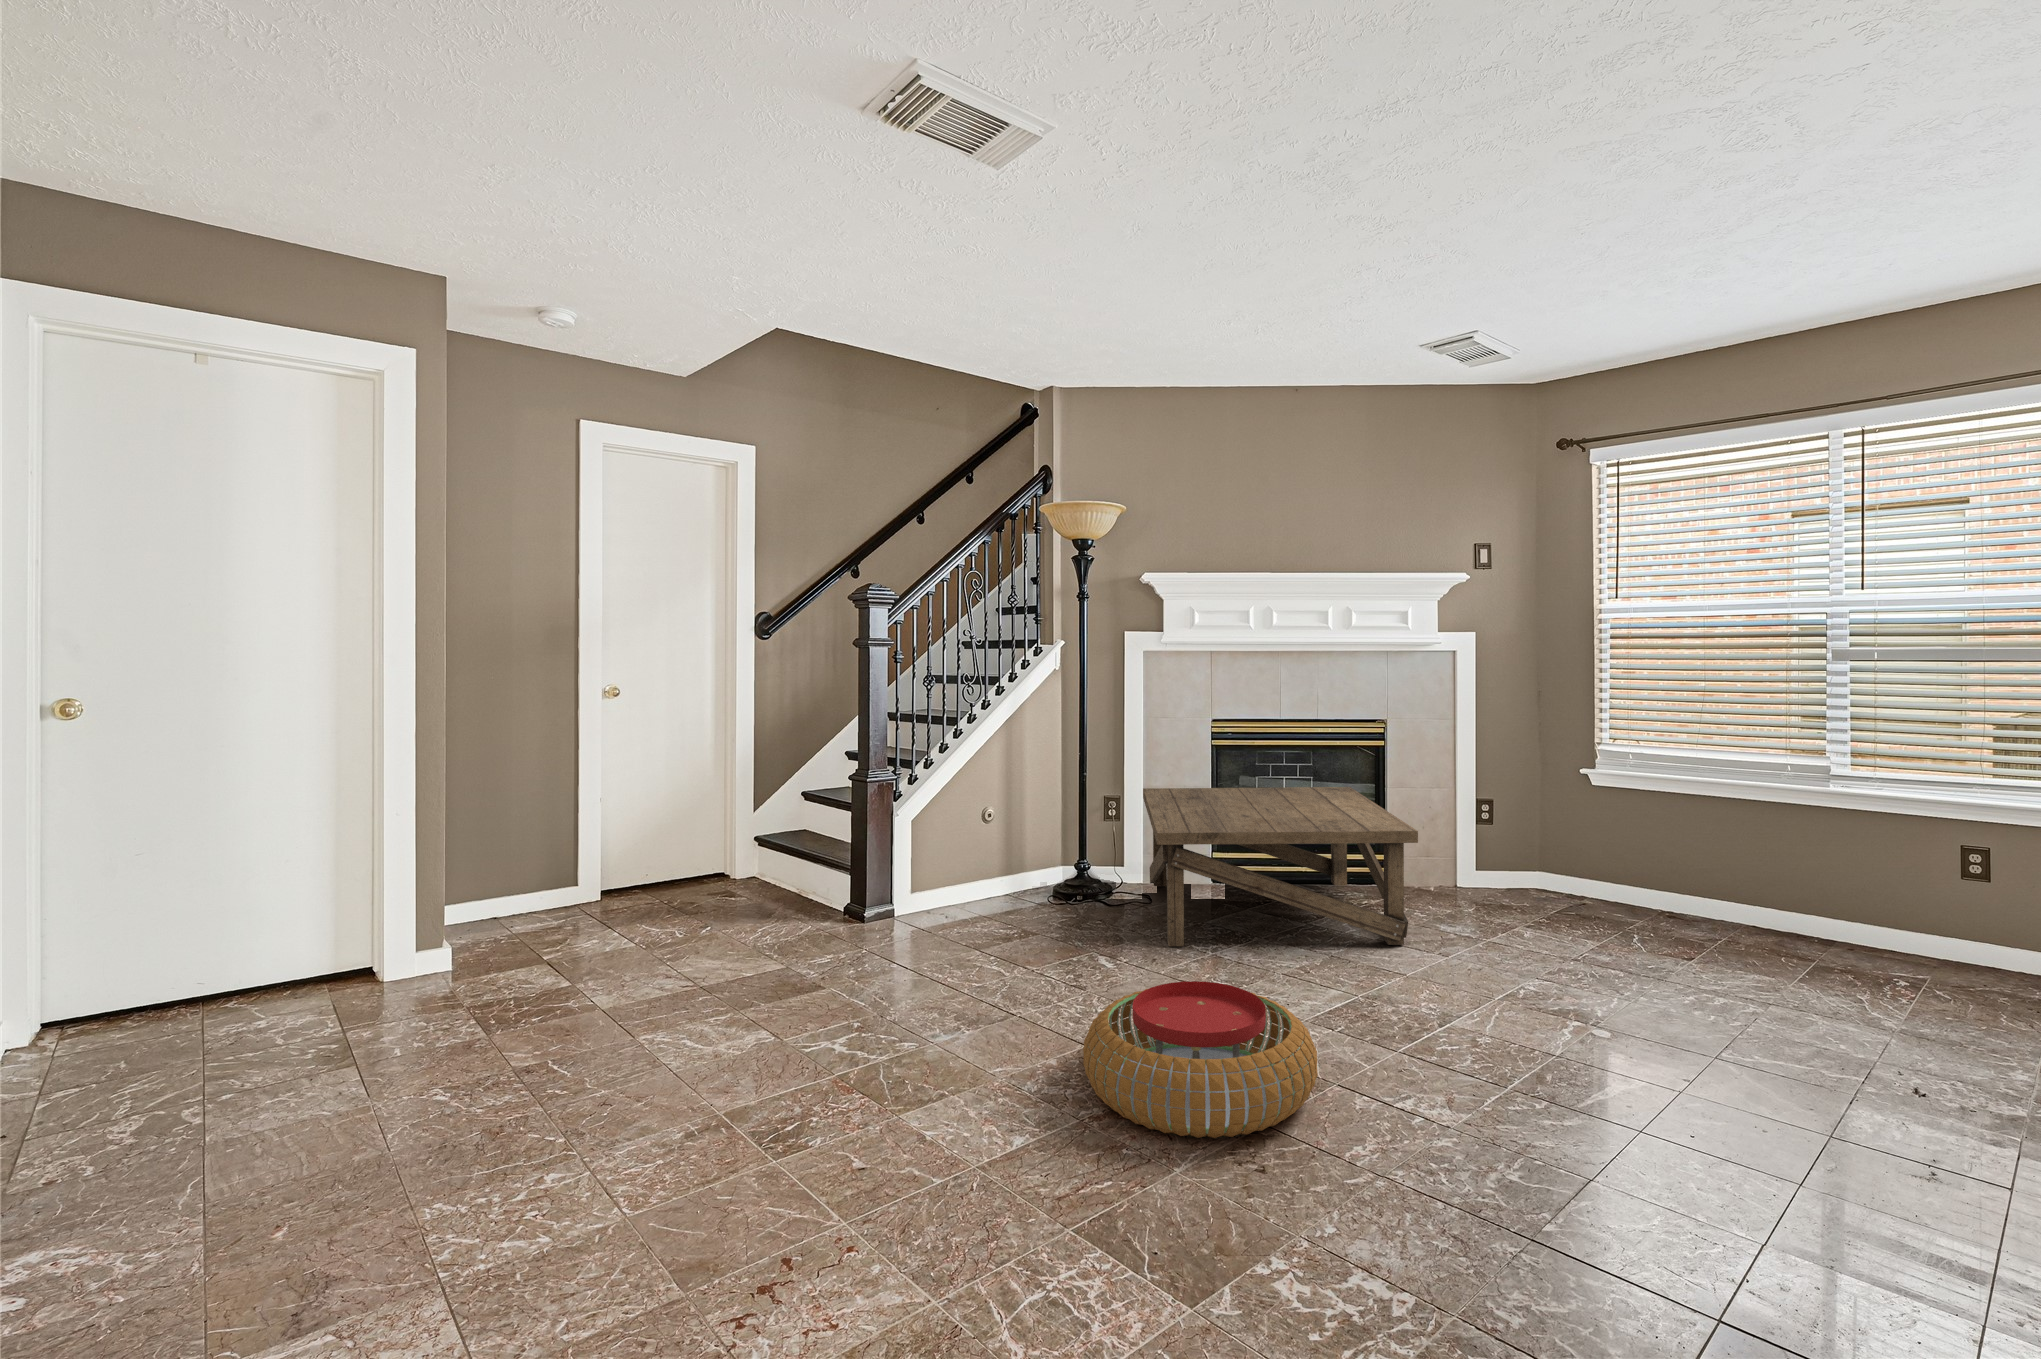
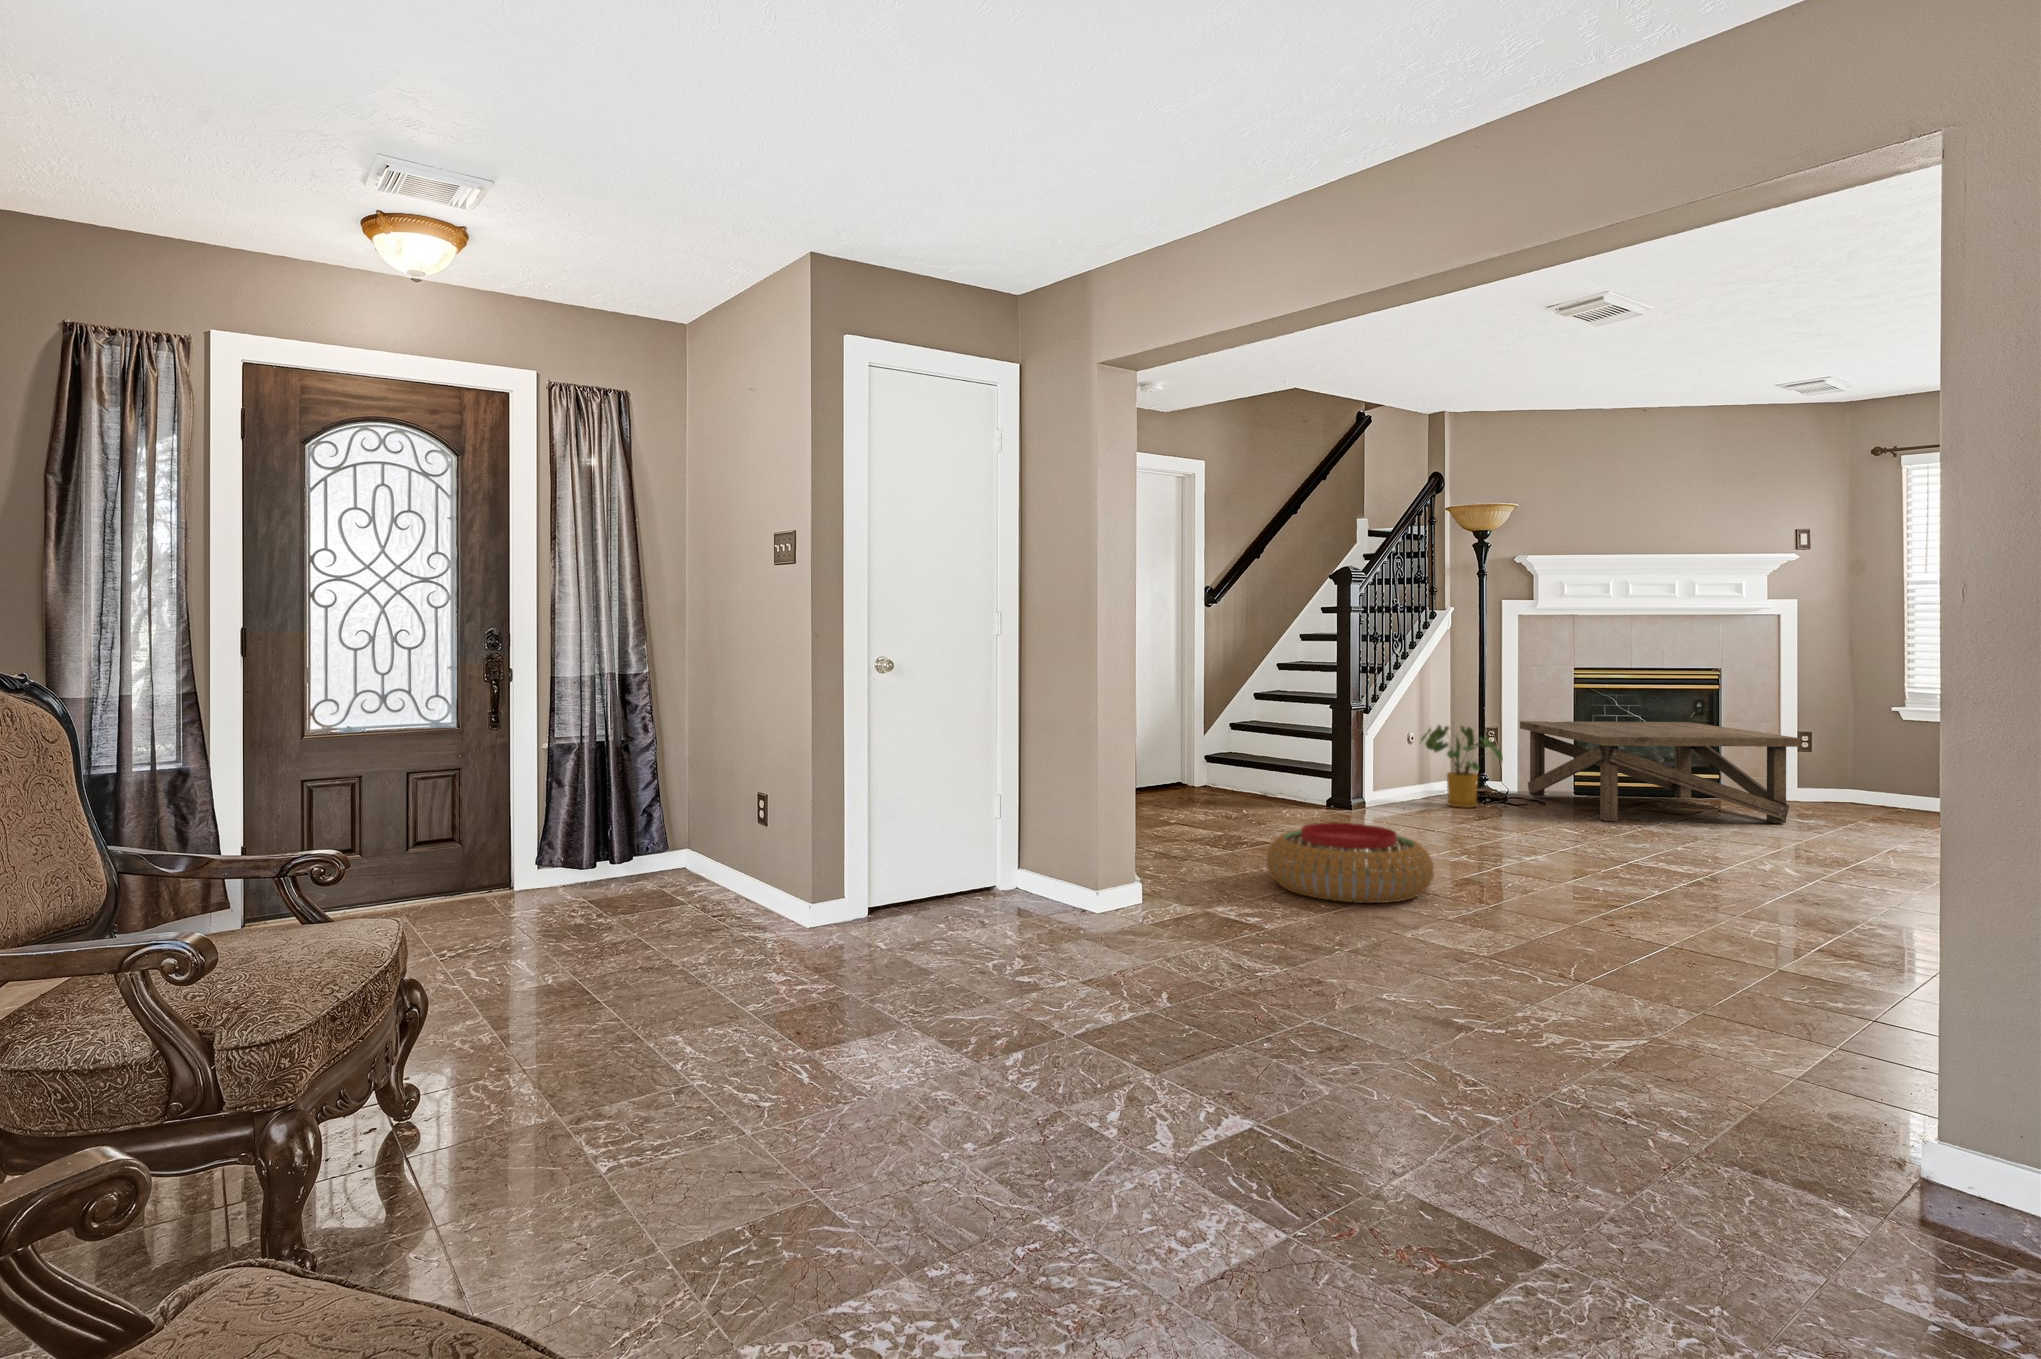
house plant: none [979,800,1065,917] -> present [1421,725,1503,808]
pouf: present [1083,981,1318,1138] -> present [1266,823,1434,903]

